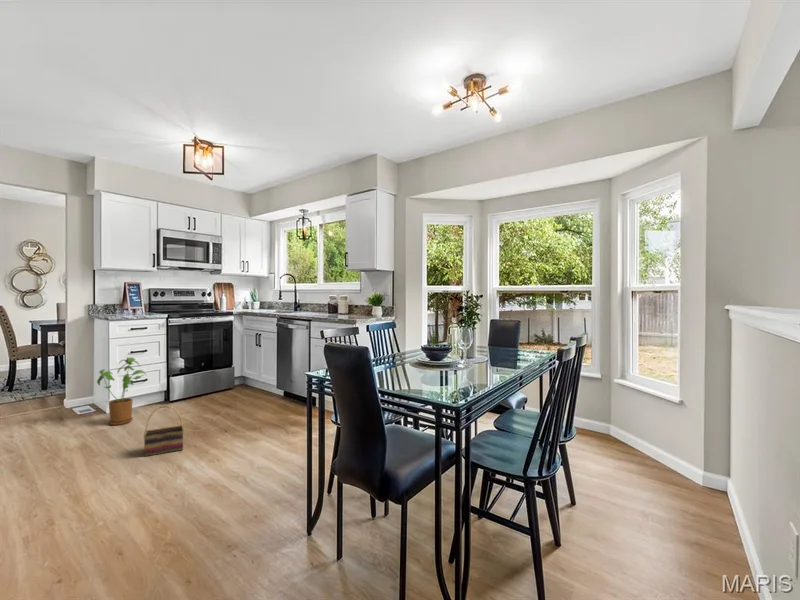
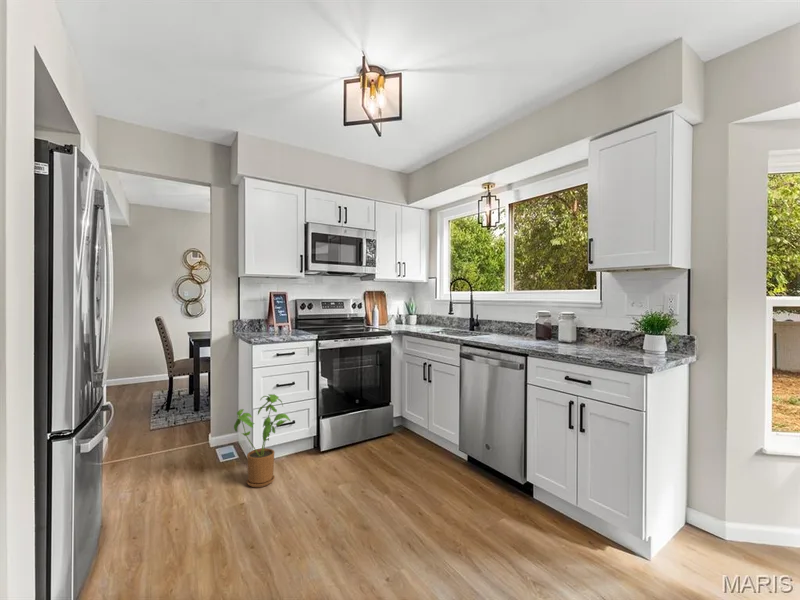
basket: present [144,405,184,456] -> none [283,492,340,576]

